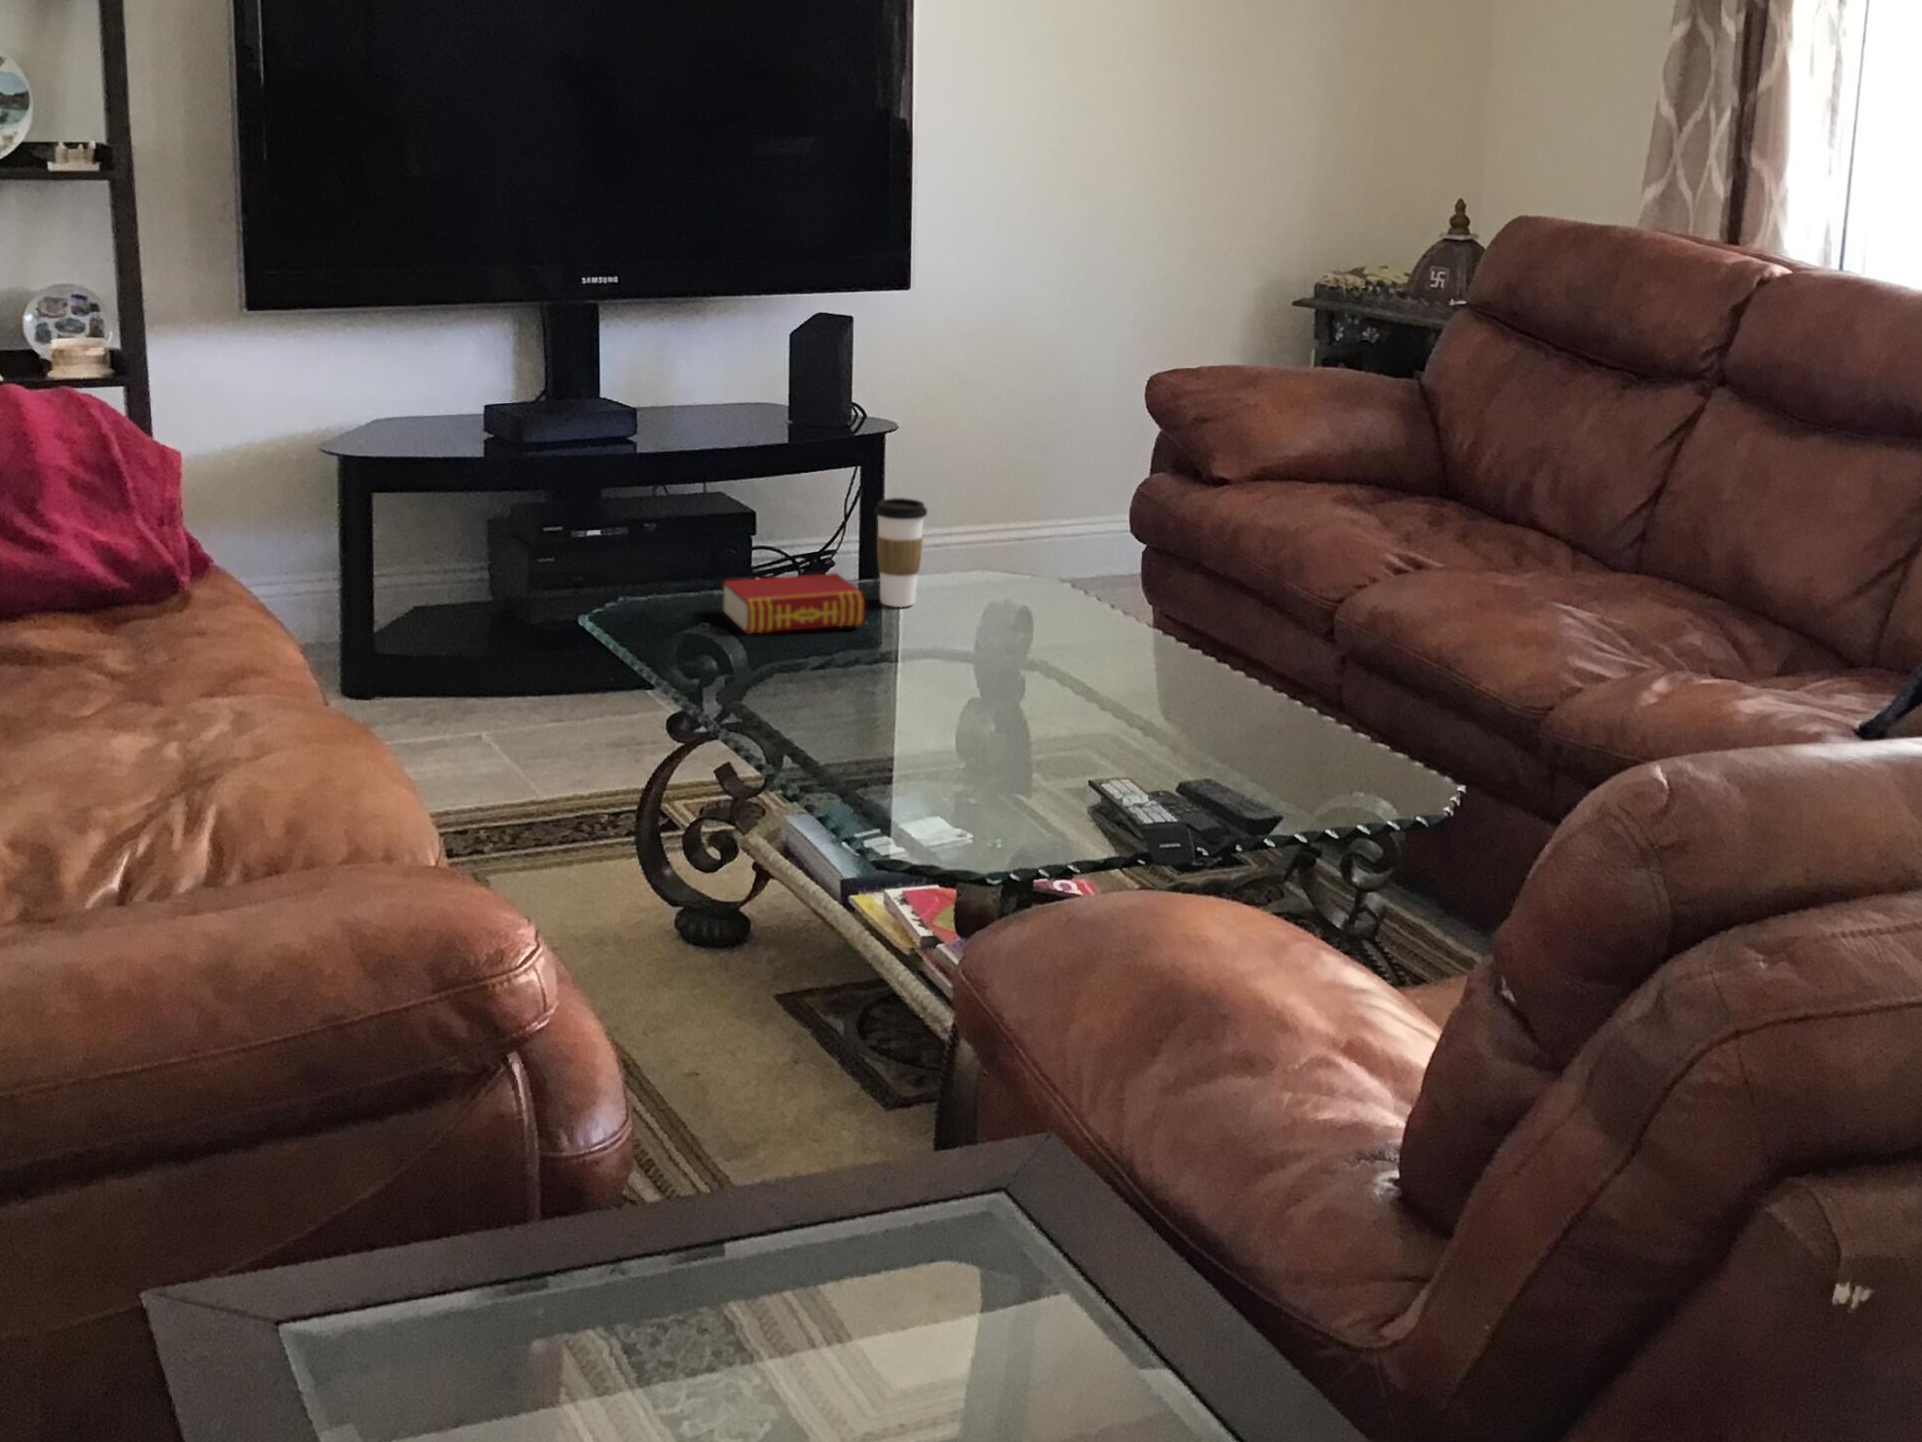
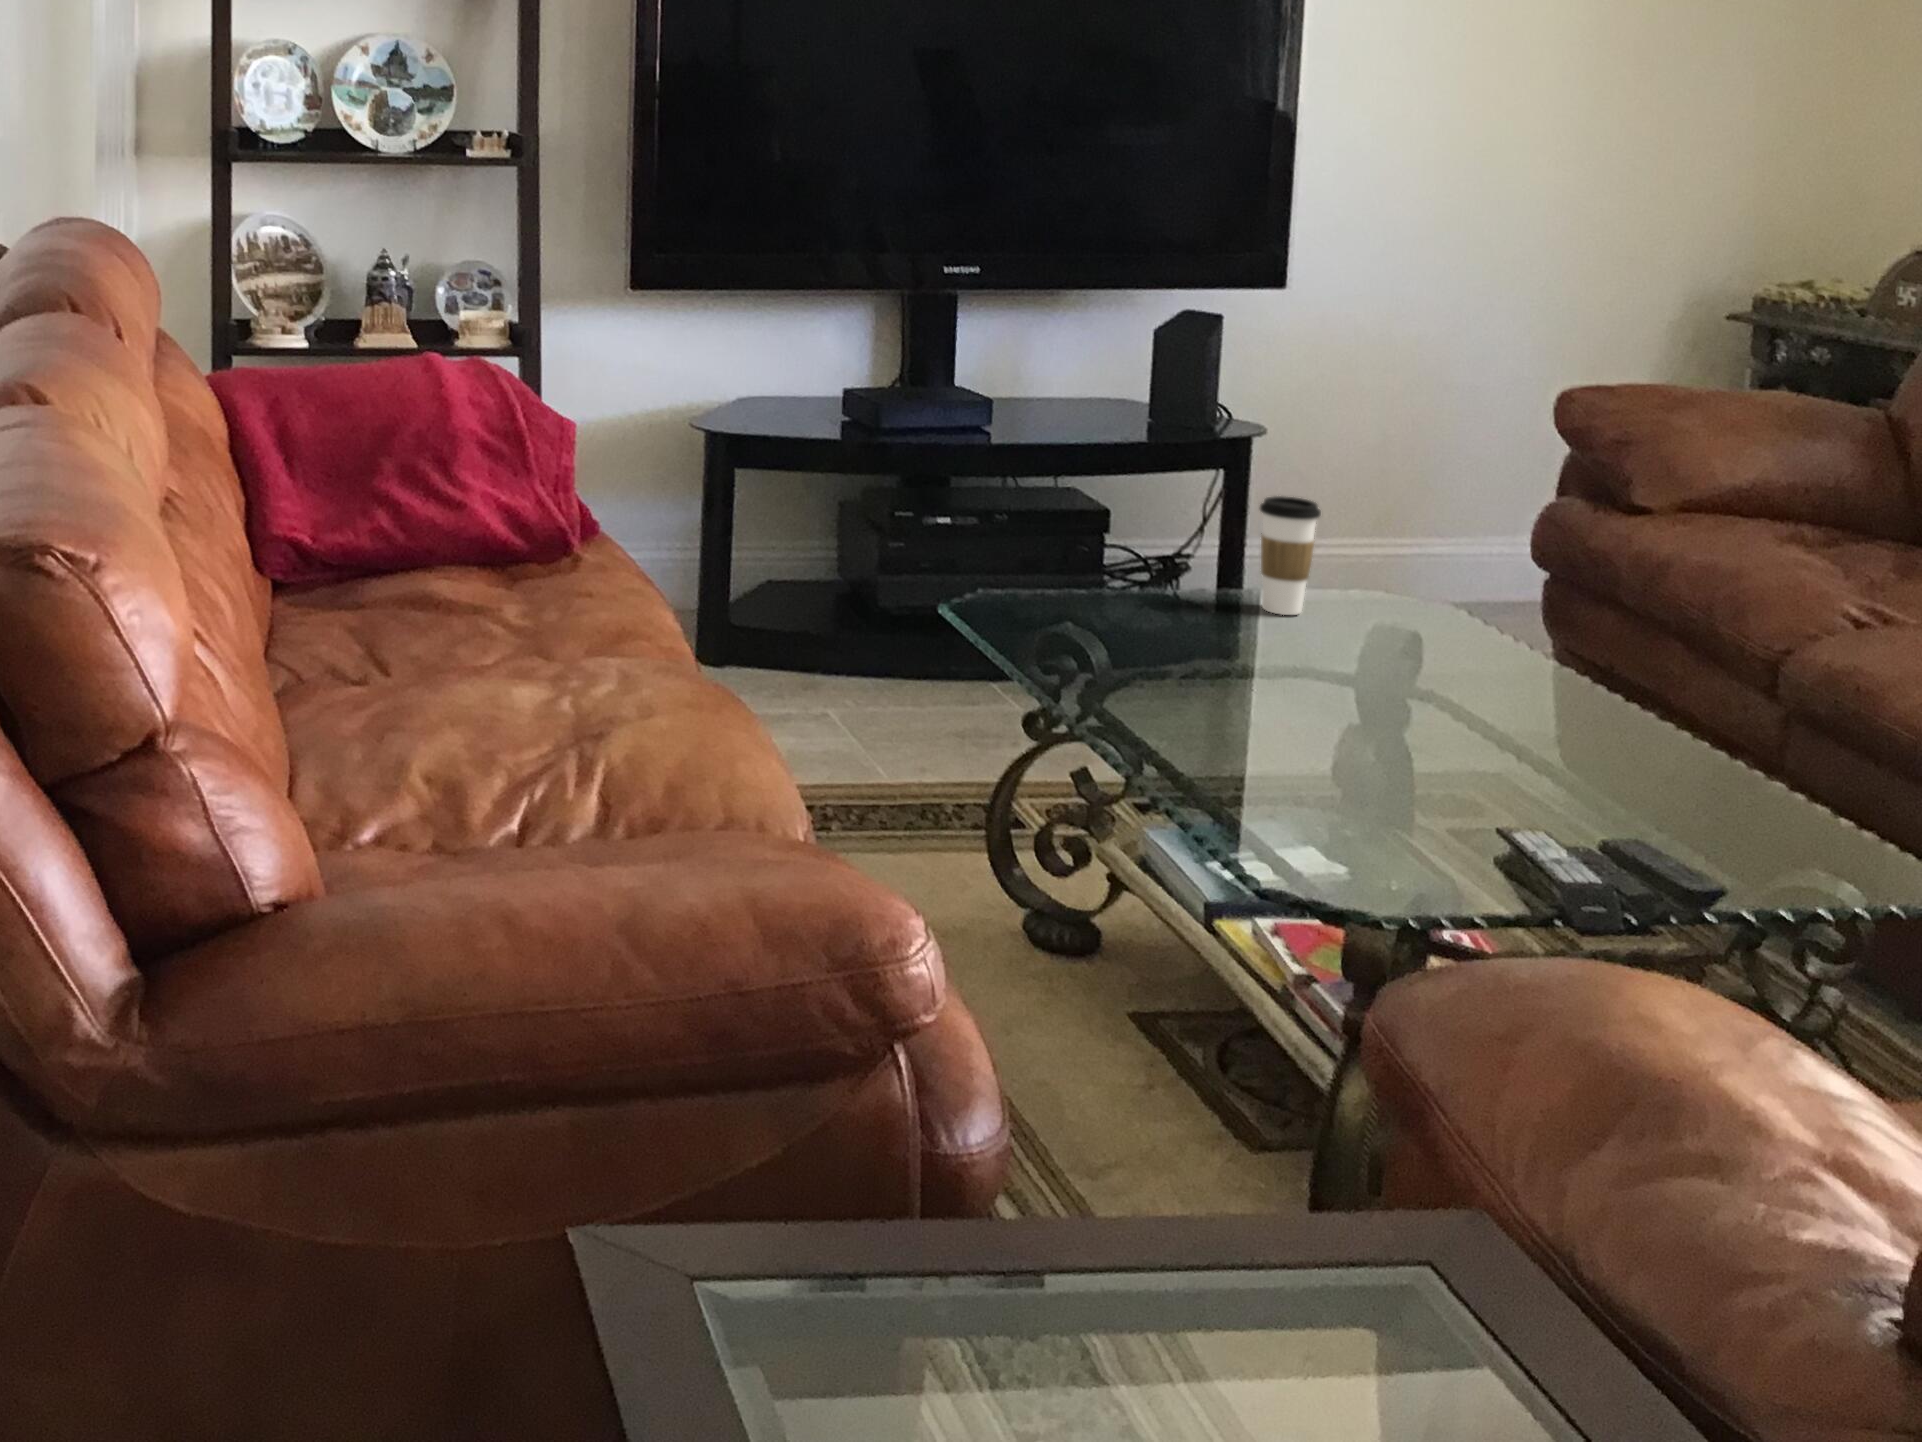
book: present [724,573,865,634] -> none [1086,571,1248,630]

